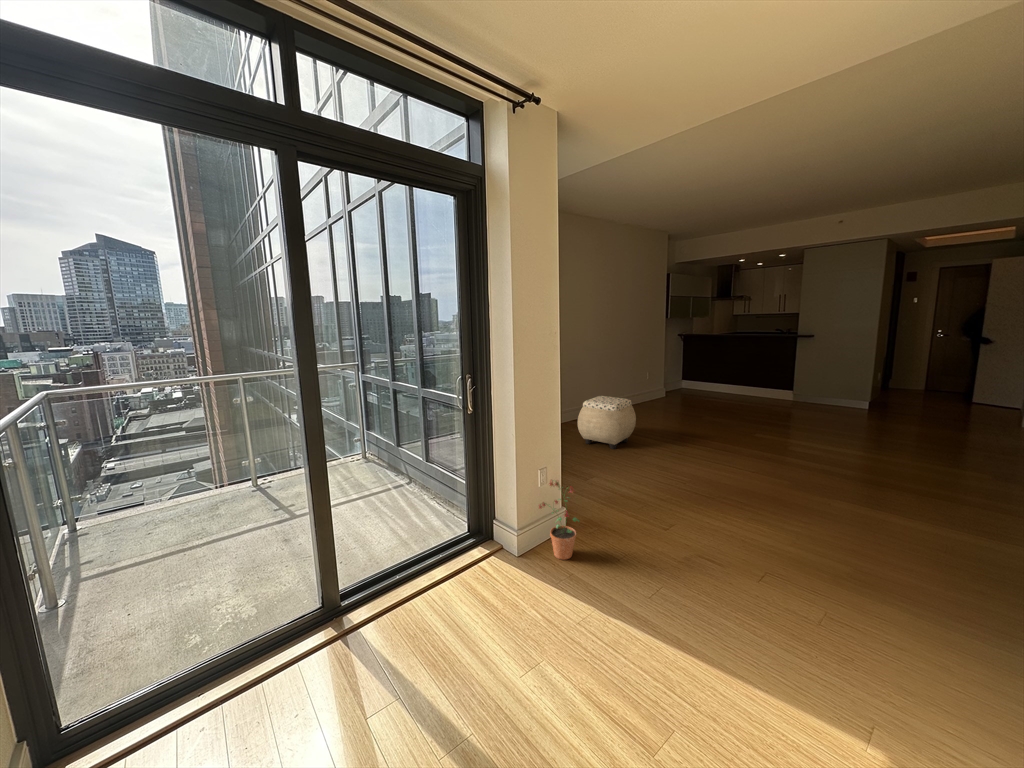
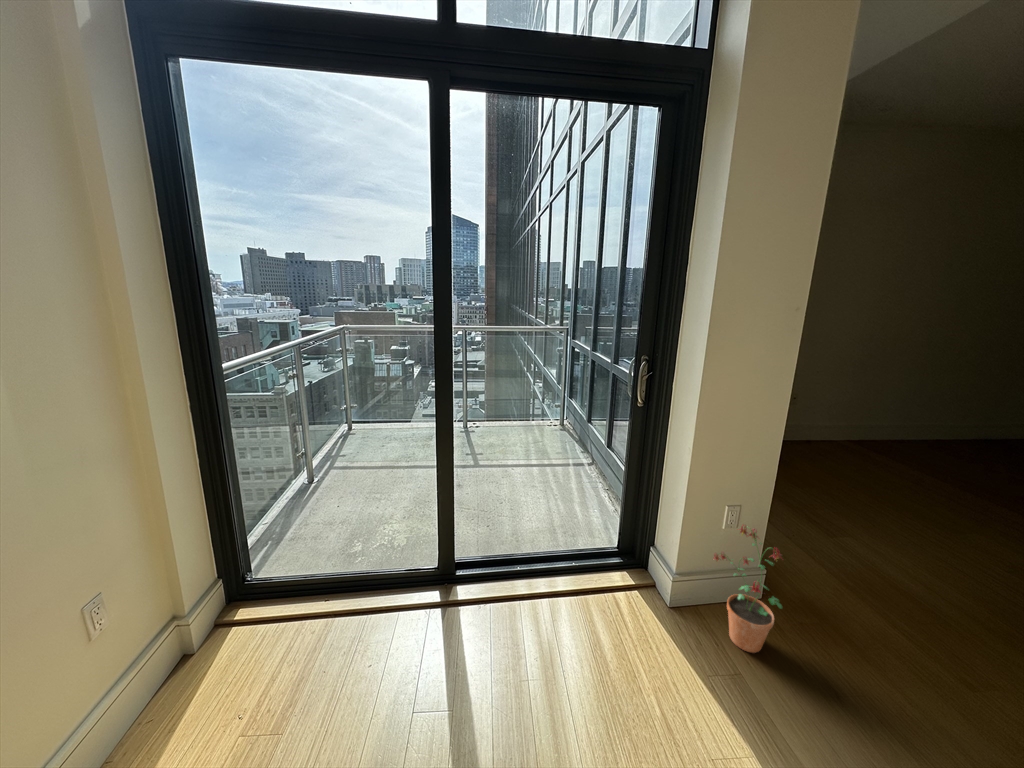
ottoman: present [578,396,636,449] -> none [855,412,993,502]

